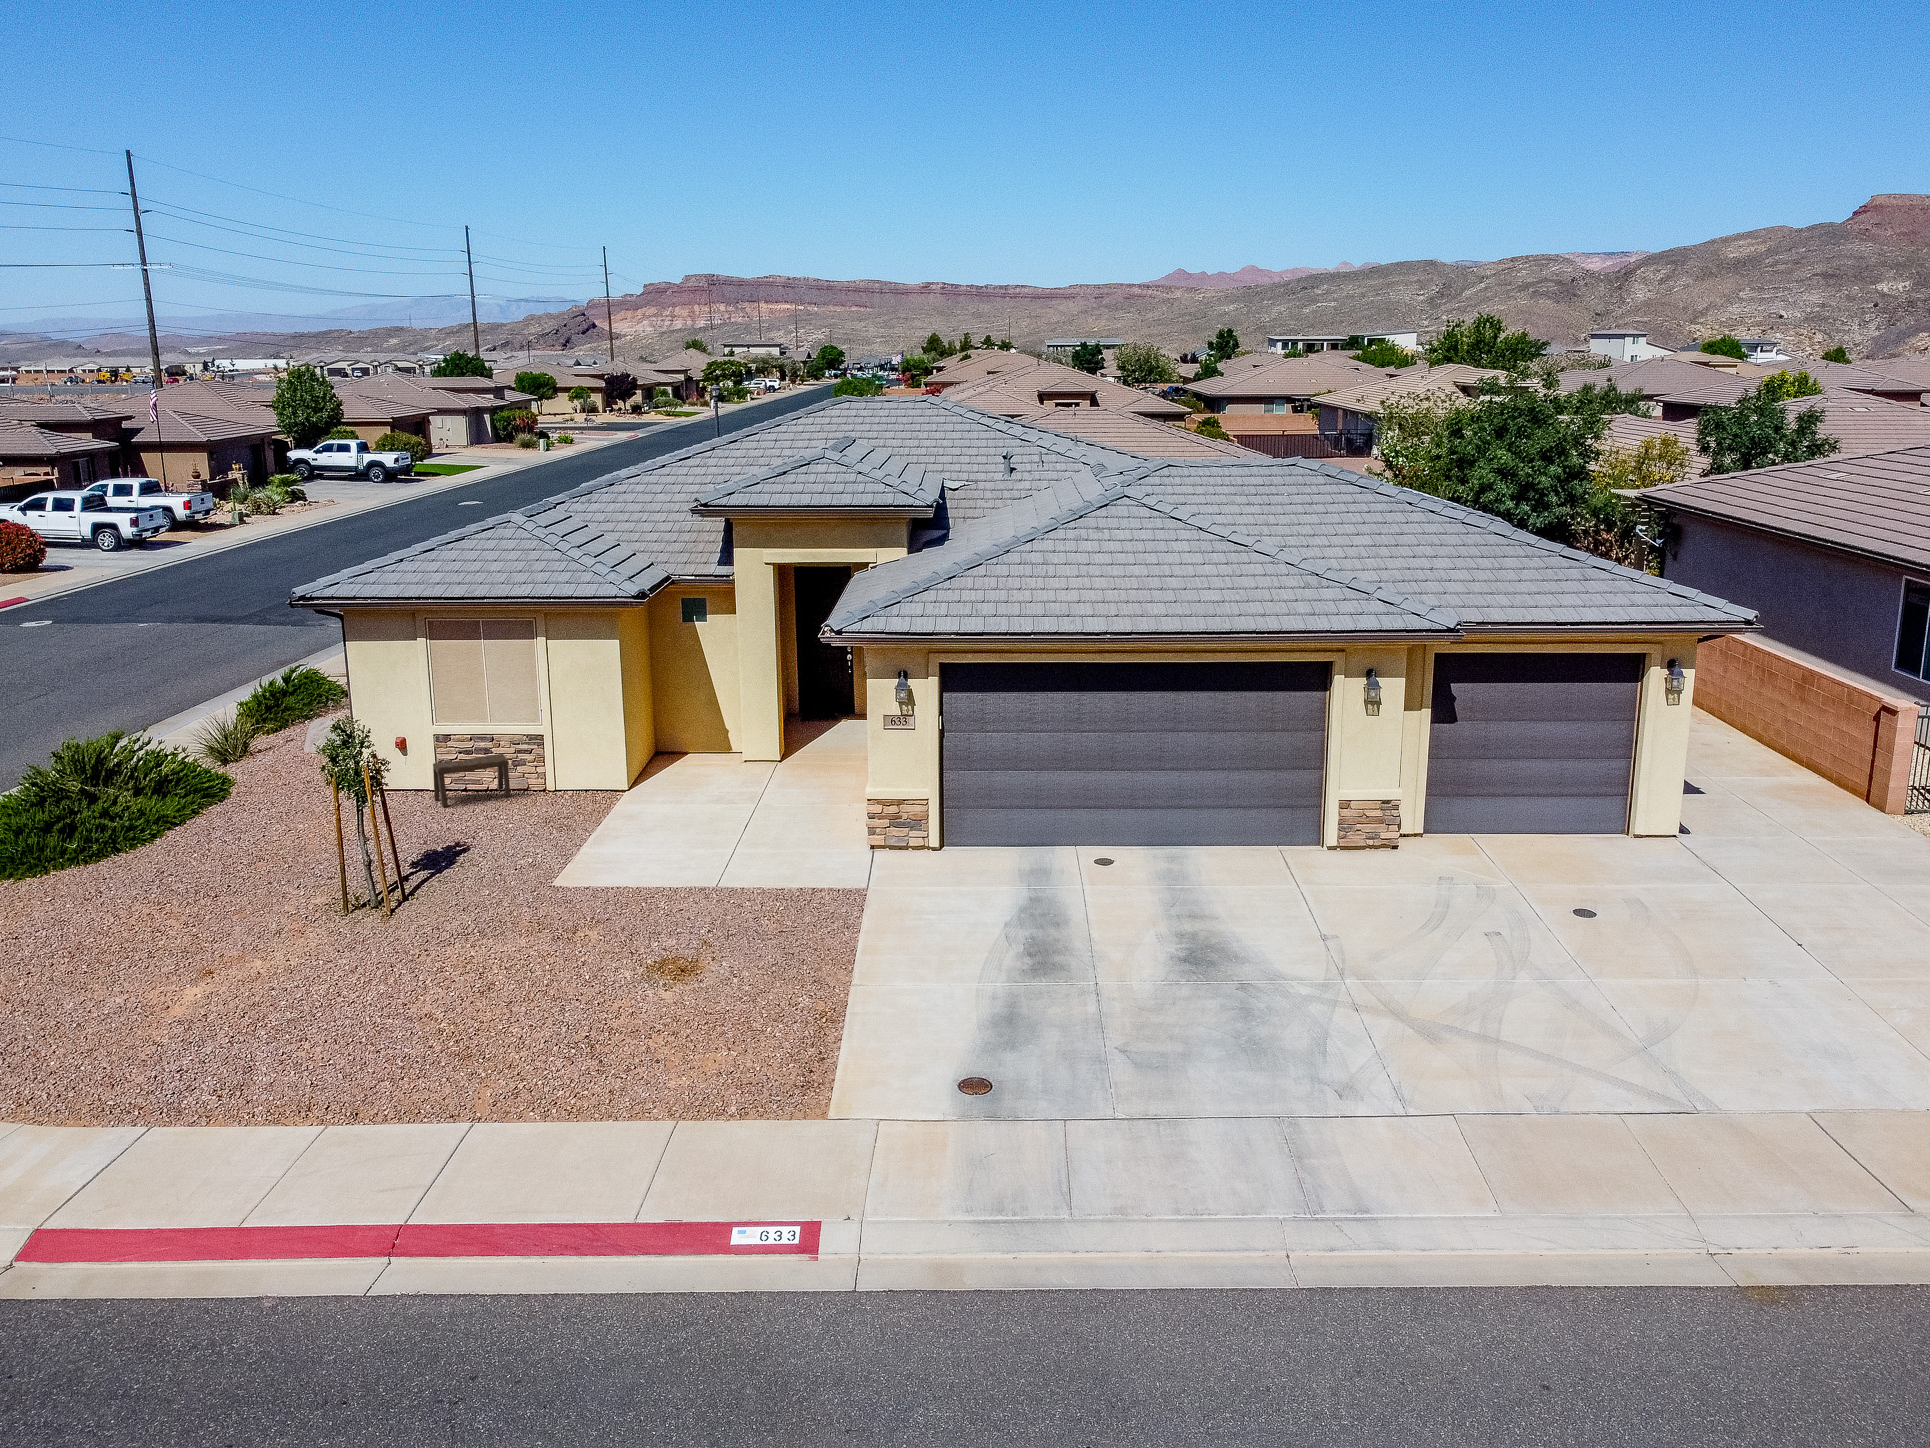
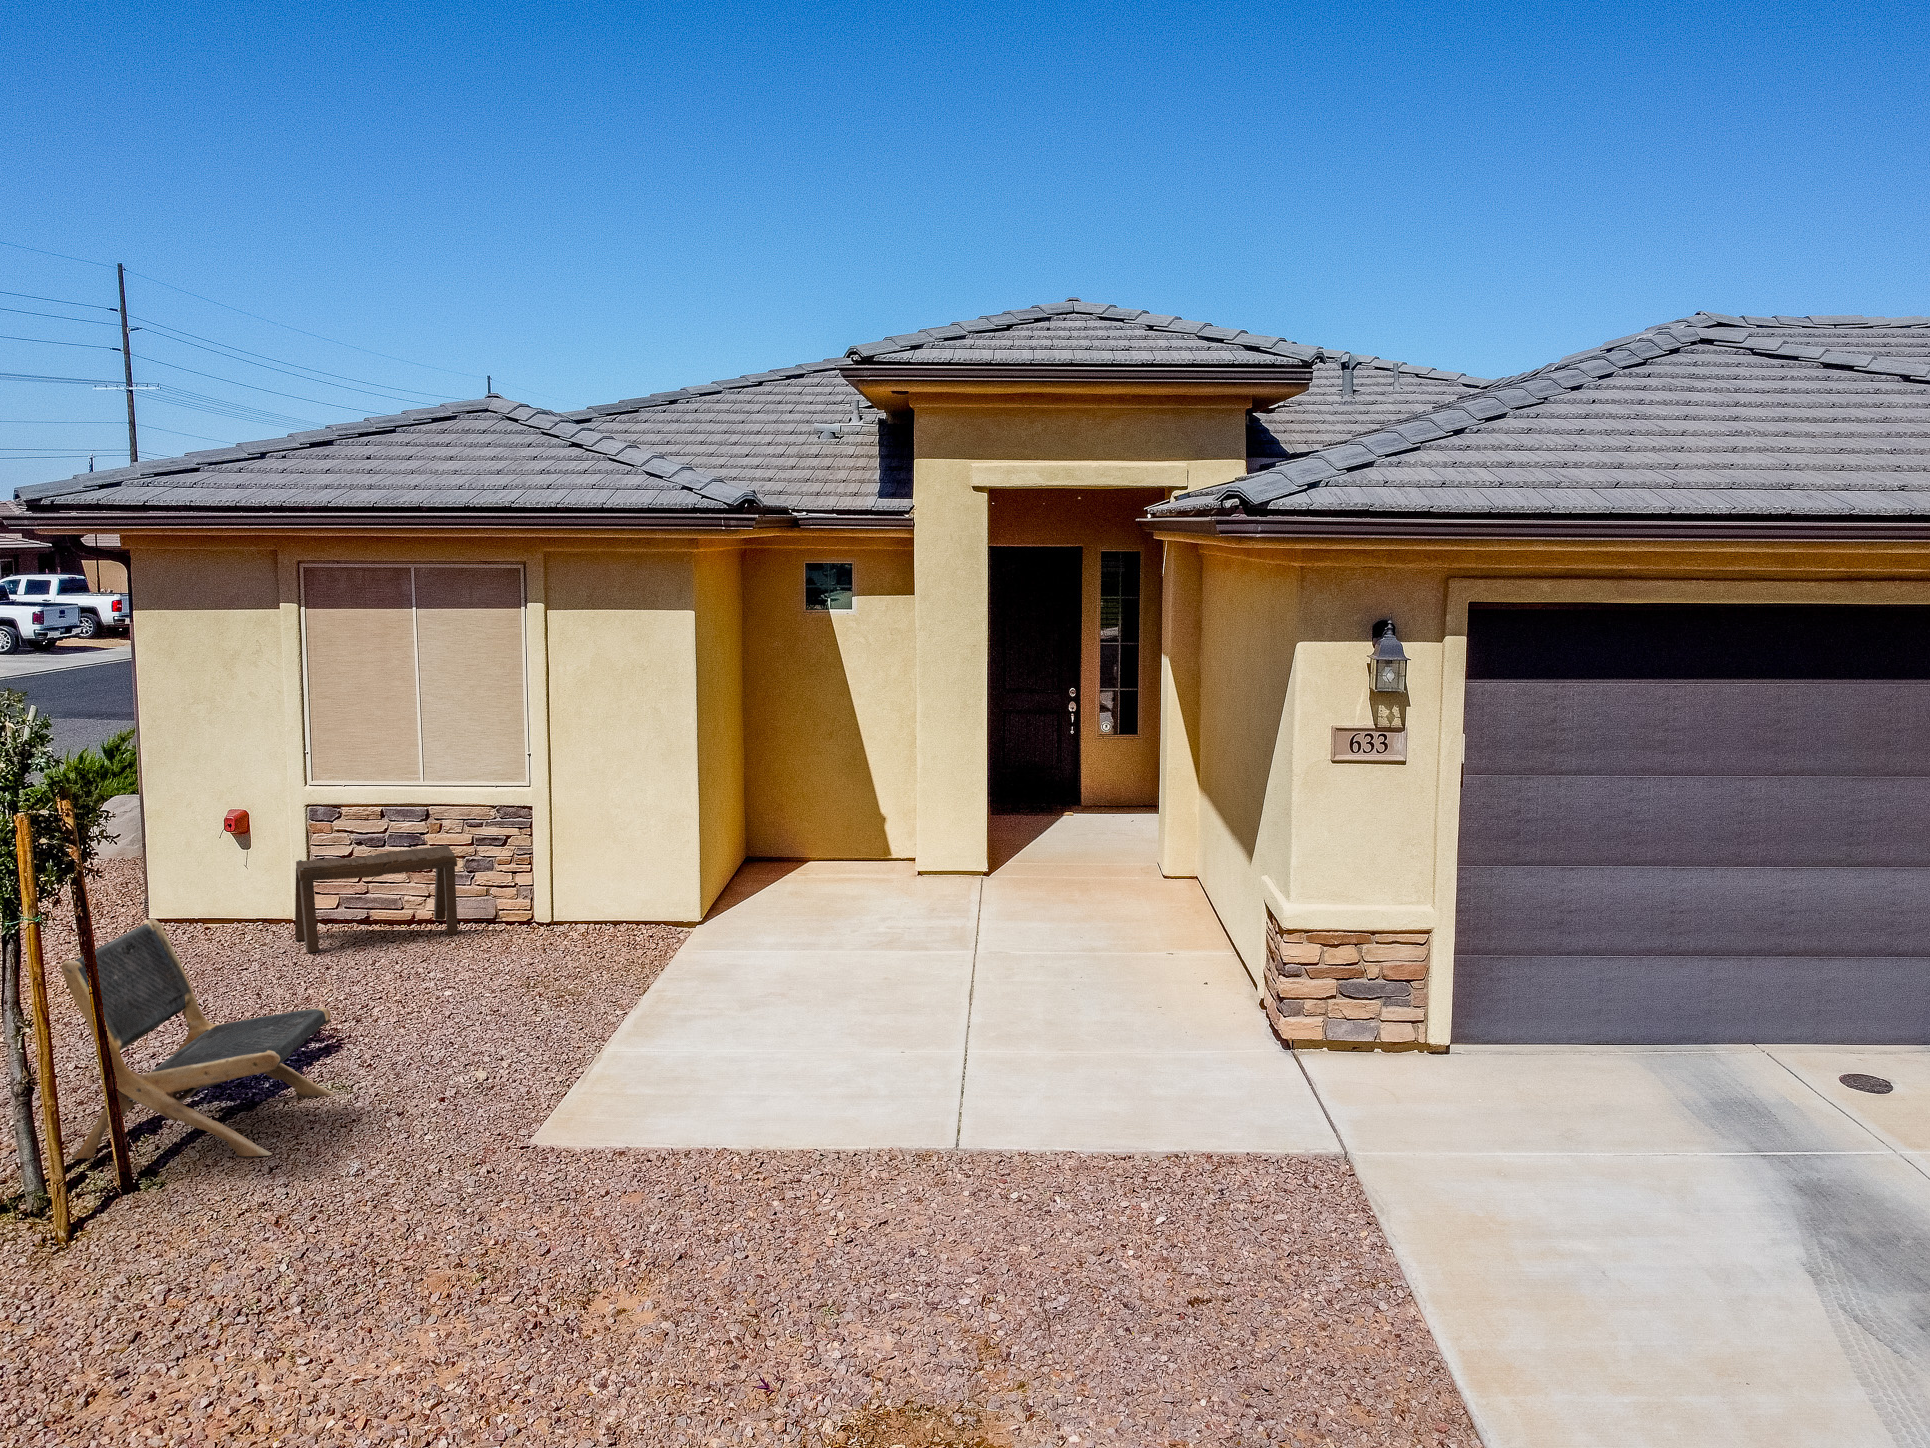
lounge chair: none [380,801,476,891] -> present [61,919,335,1159]

